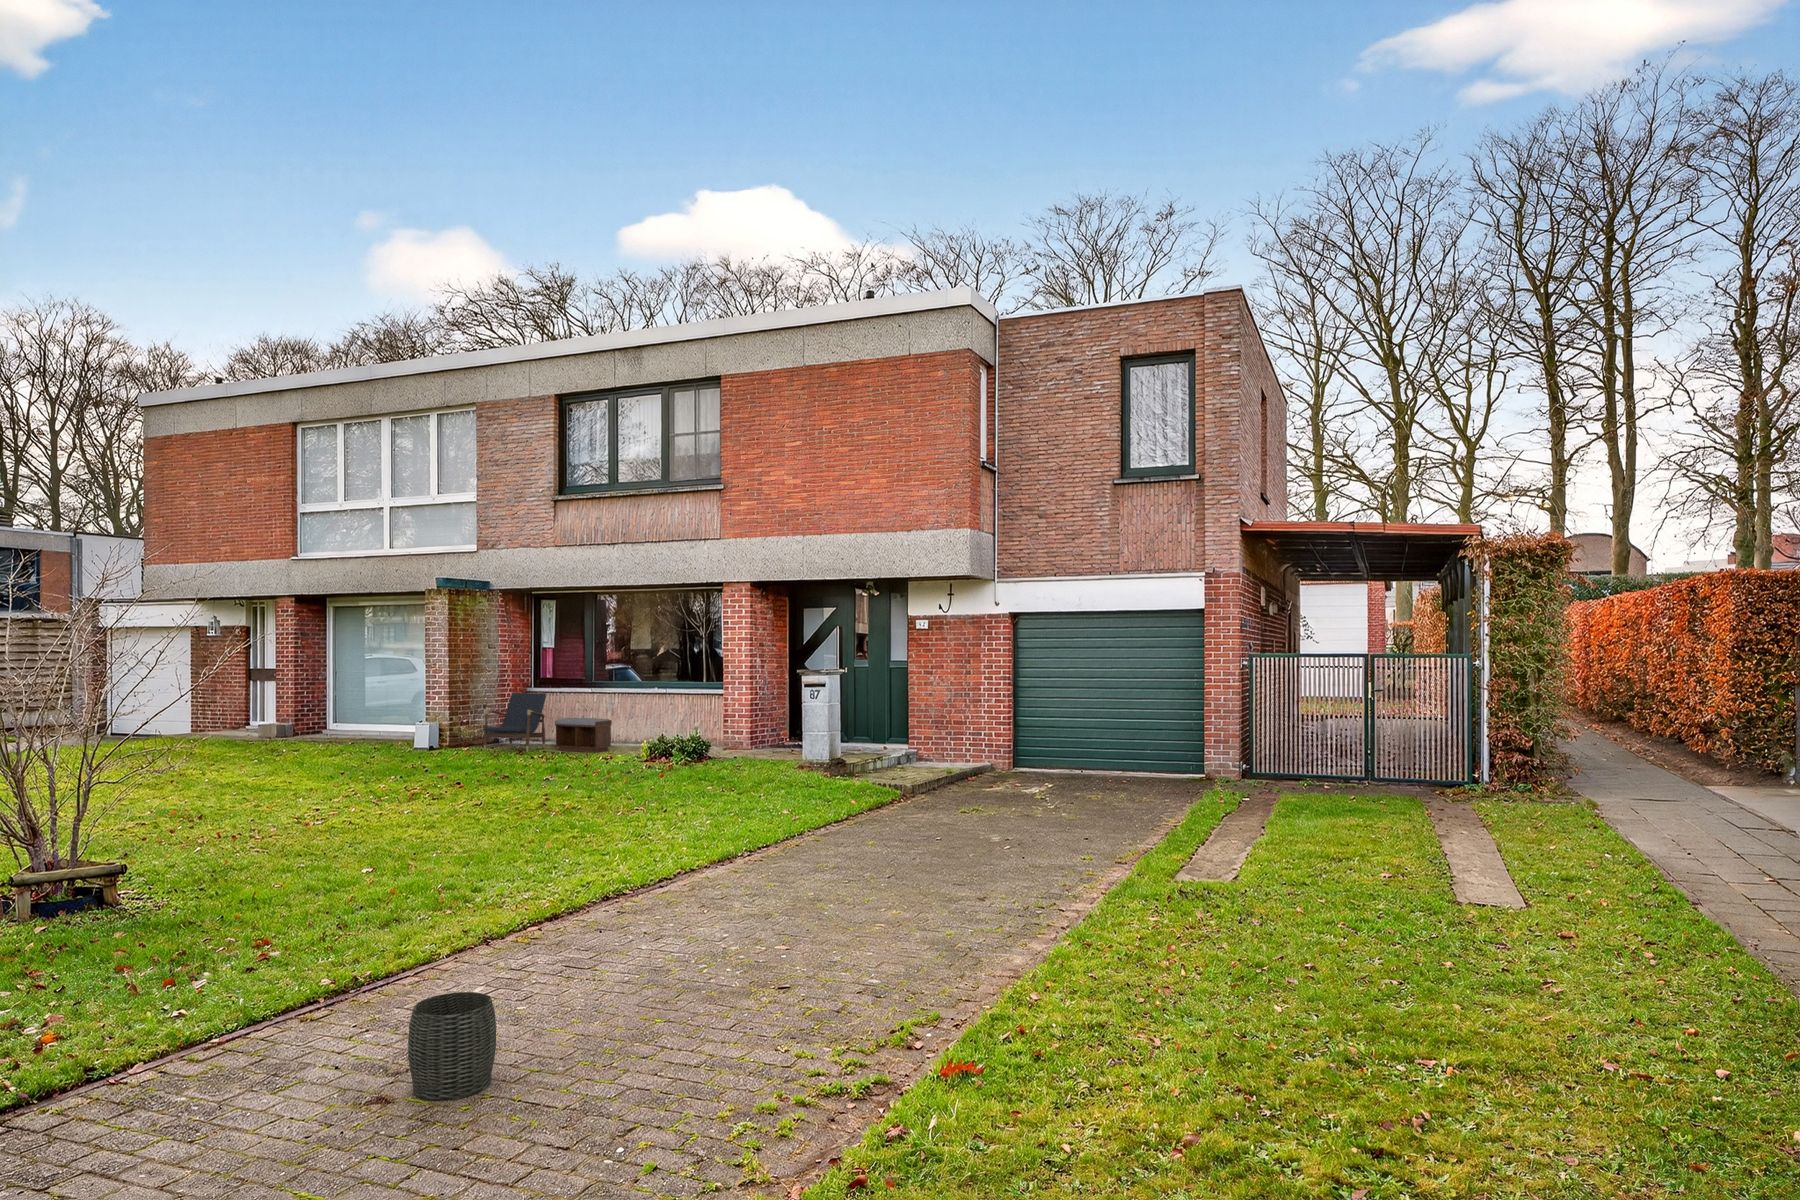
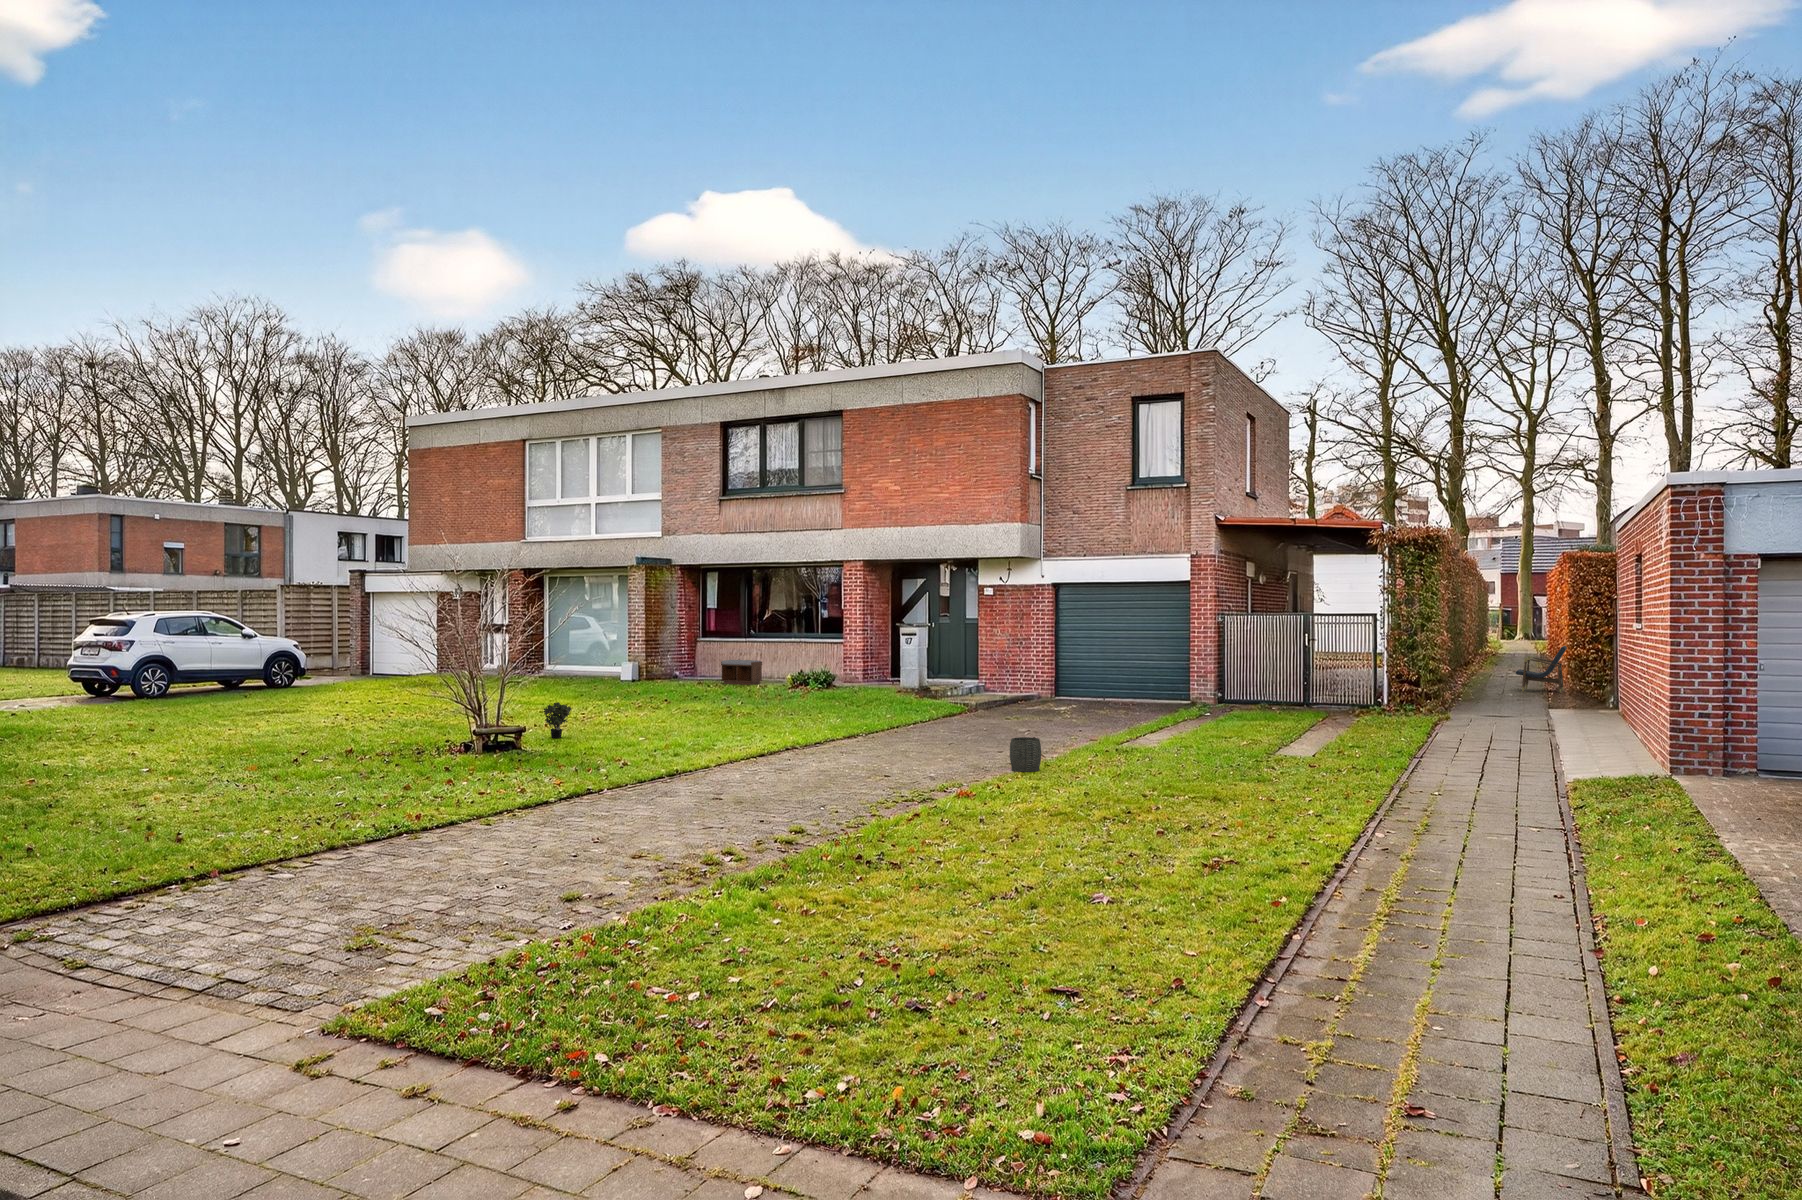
lounge chair: present [484,693,546,752] -> present [1516,646,1567,693]
potted plant: none [62,846,134,922] -> present [543,702,572,738]
woven basket: present [408,992,496,1101] -> present [1010,737,1041,772]

